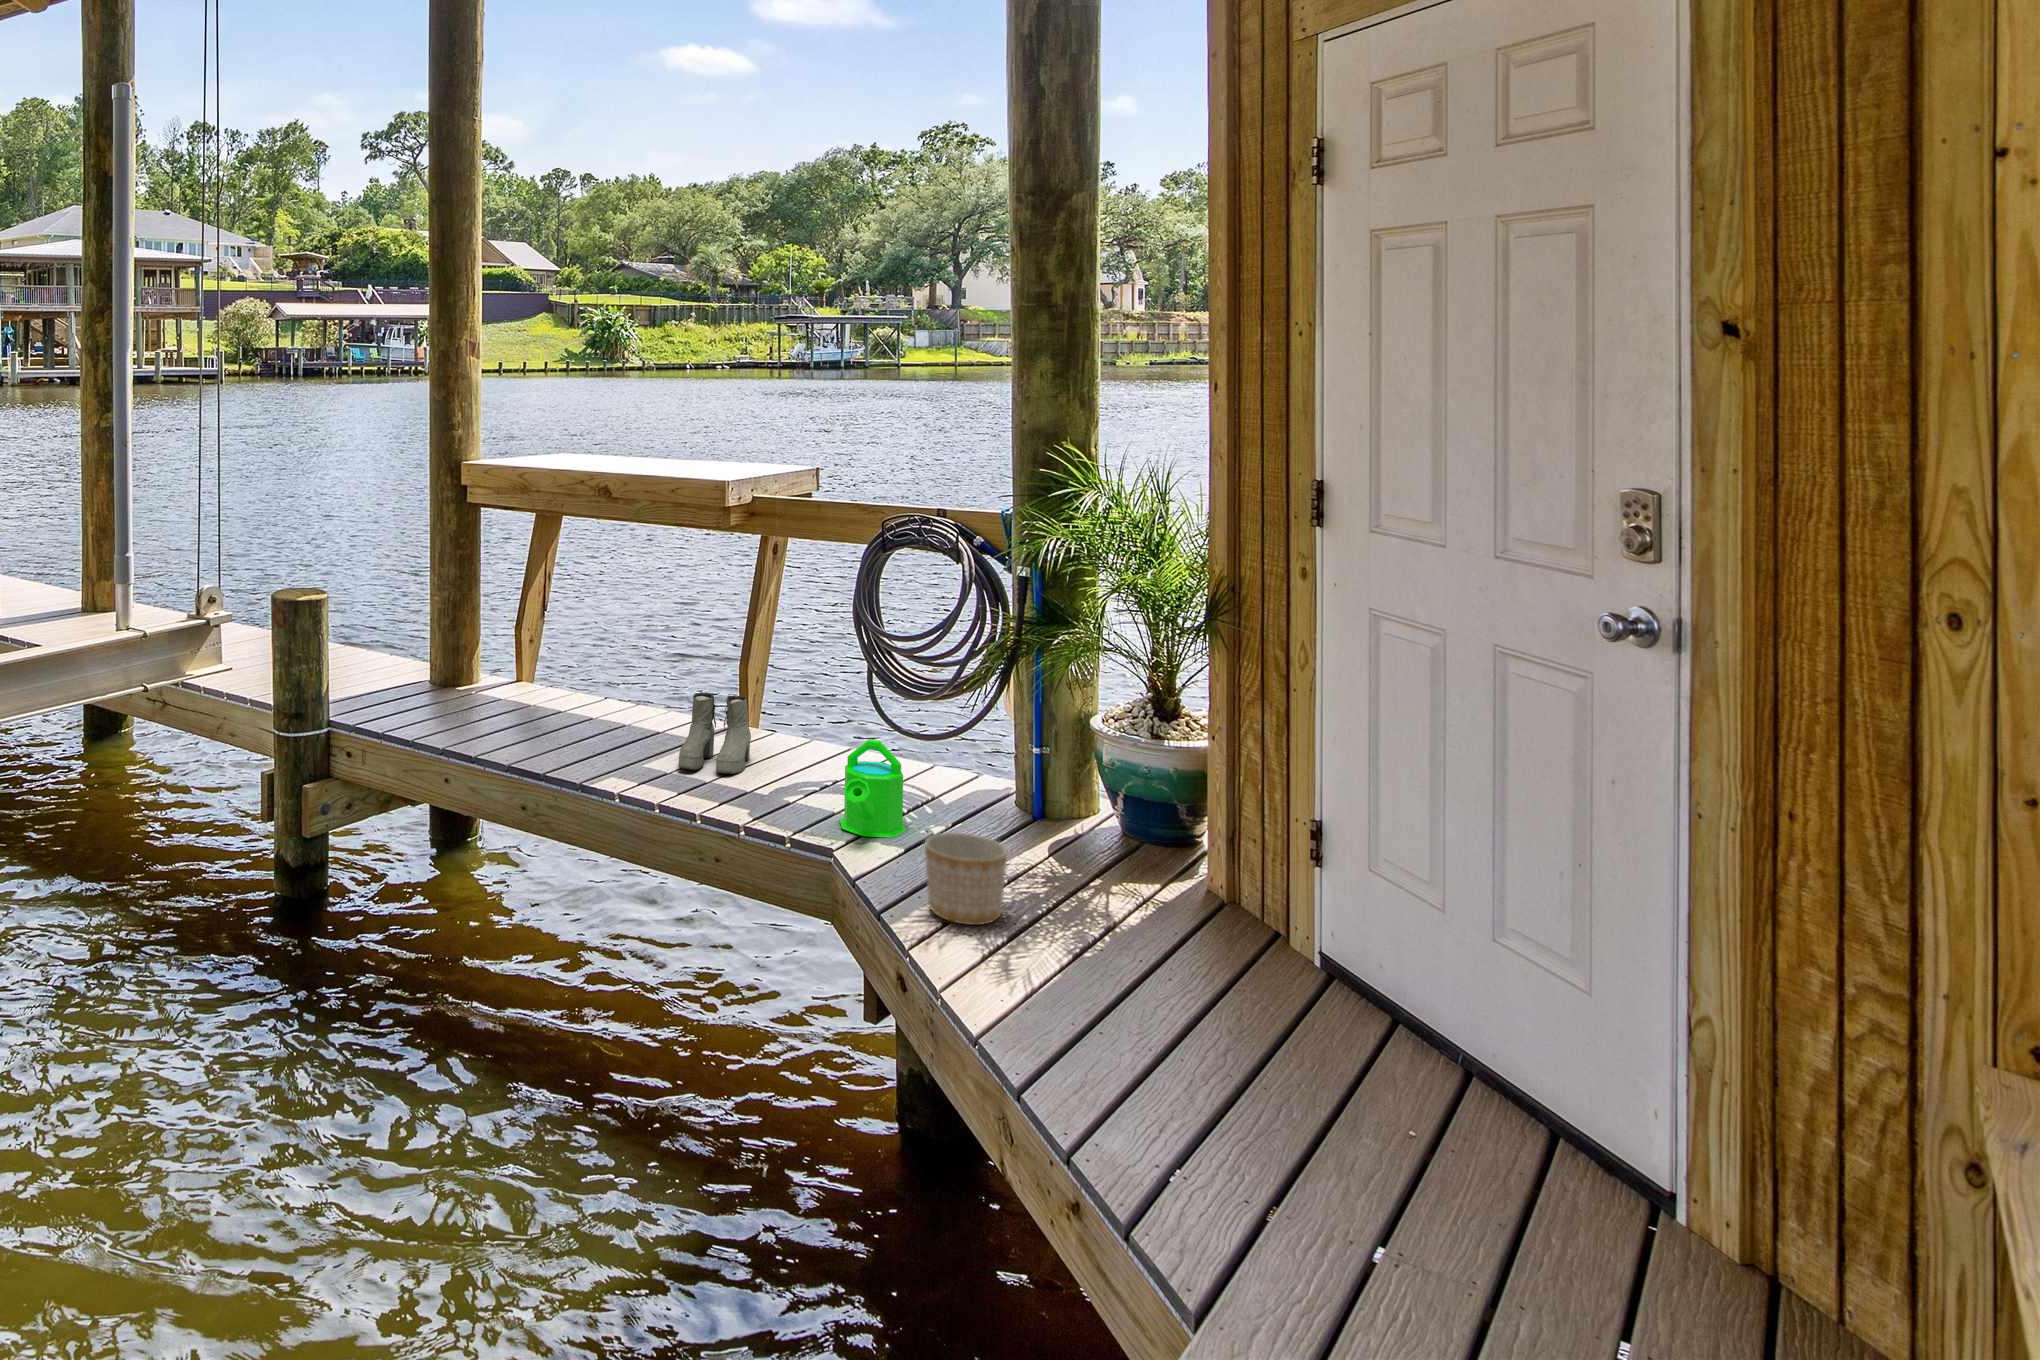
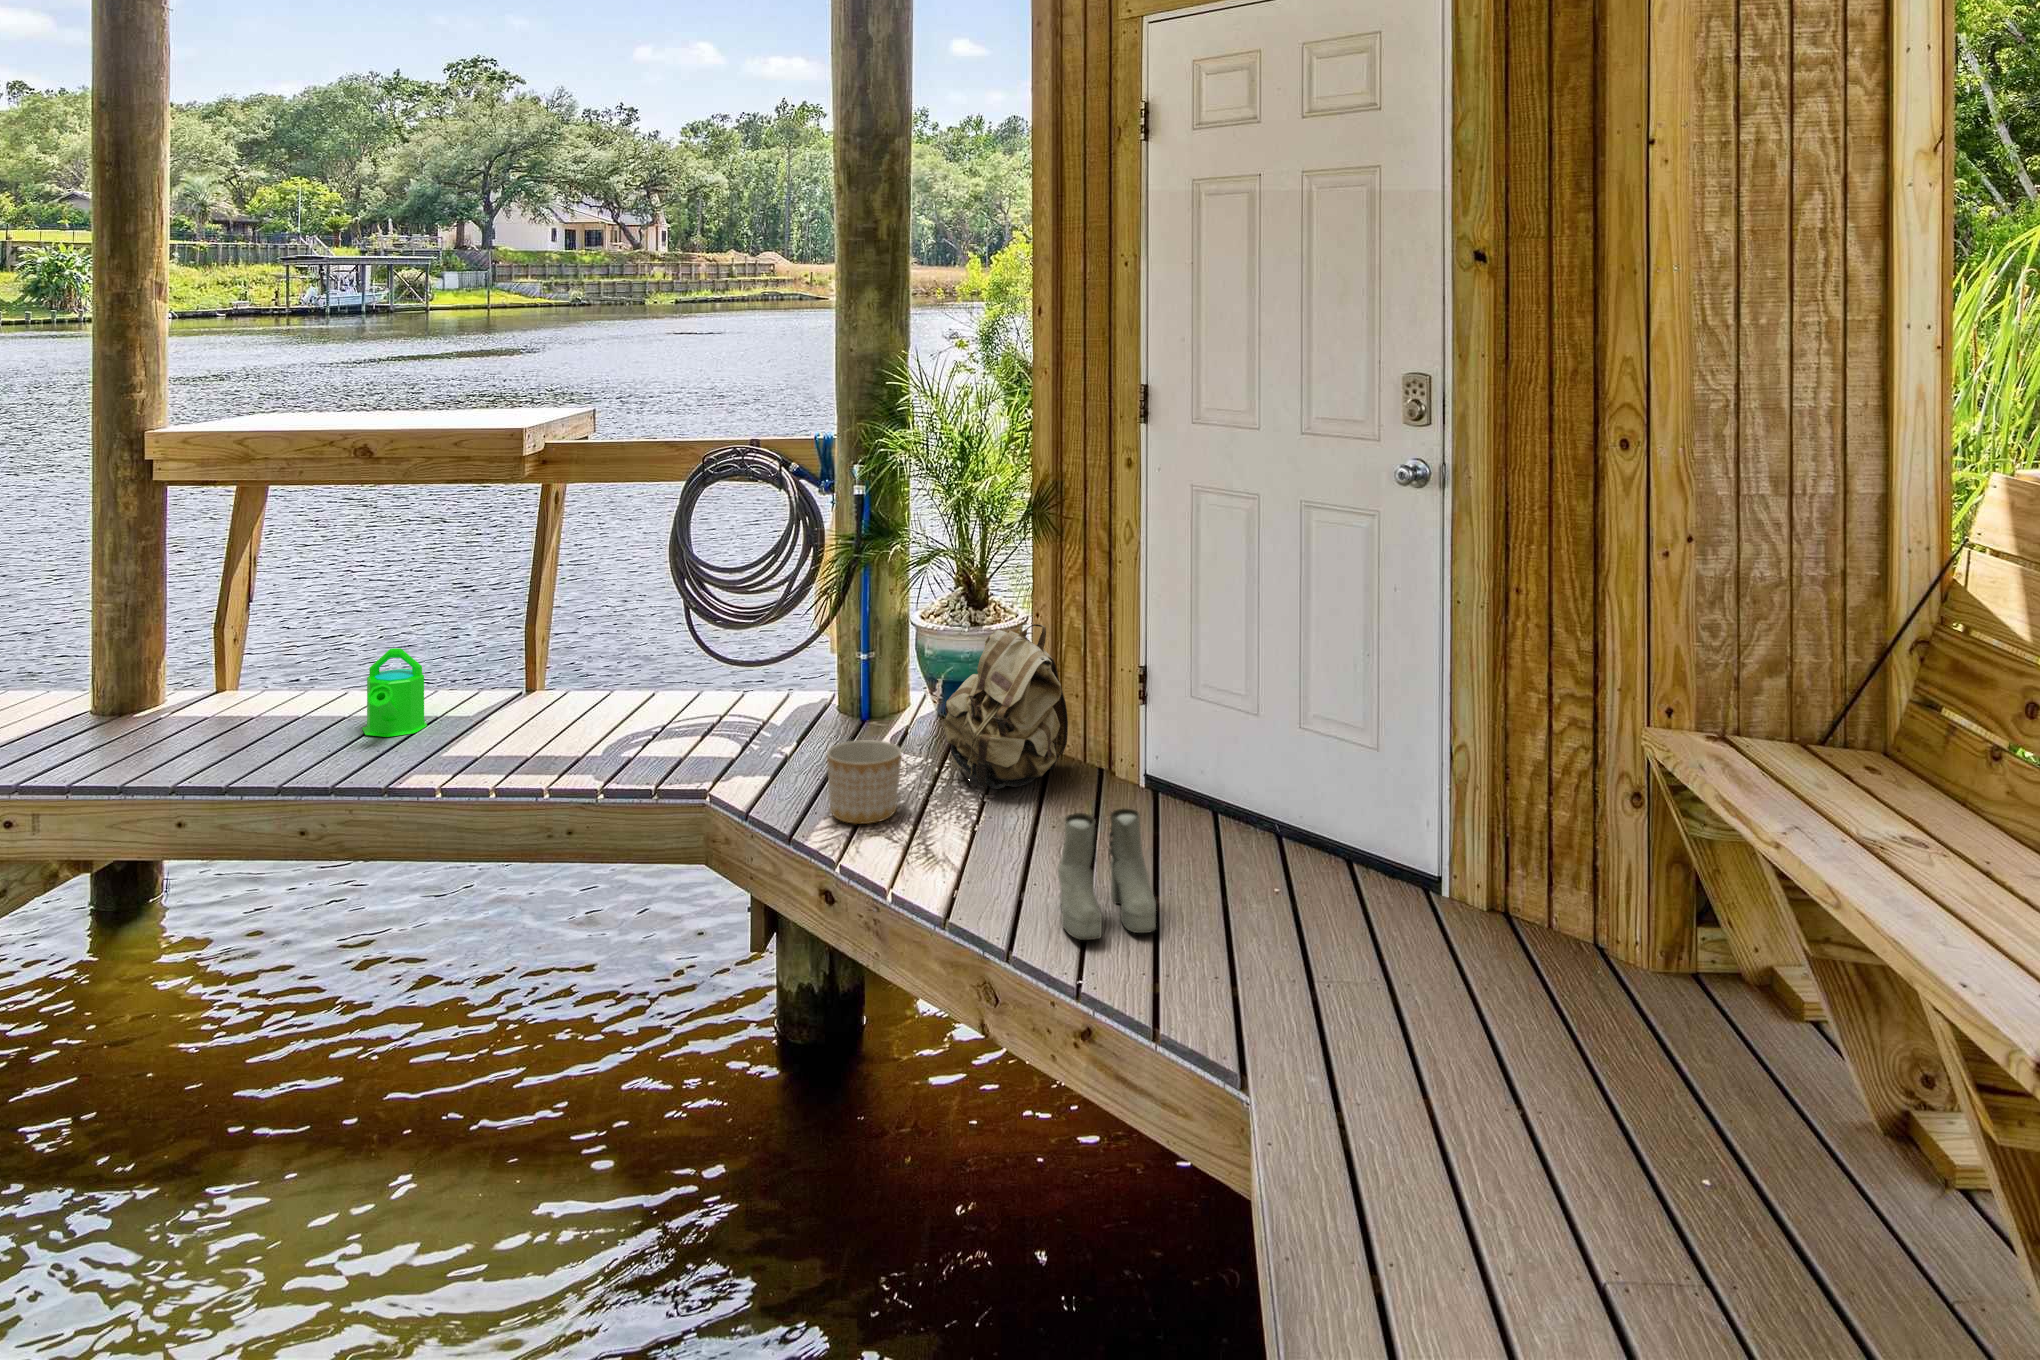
boots: present [678,693,751,774] -> present [1058,809,1156,940]
watering can: present [839,739,906,838] -> present [362,648,427,737]
backpack: none [1077,741,1231,925] -> present [944,624,1068,789]

